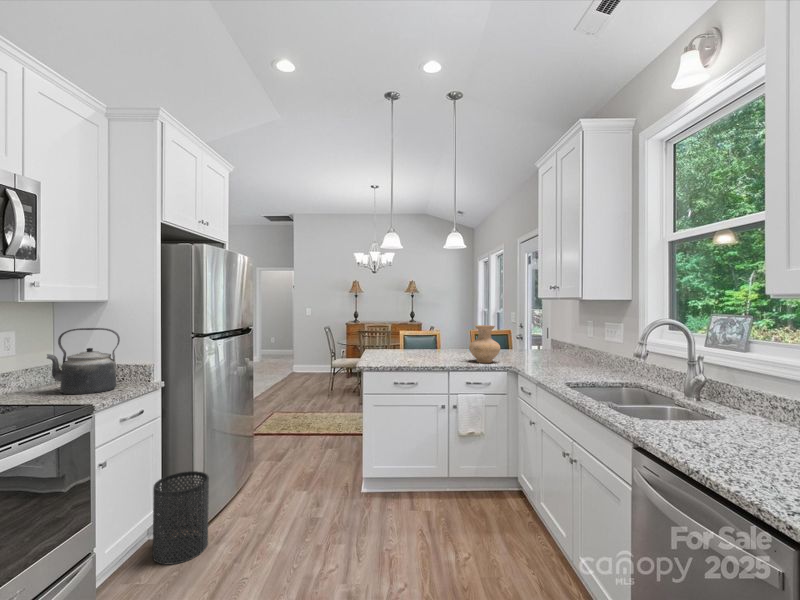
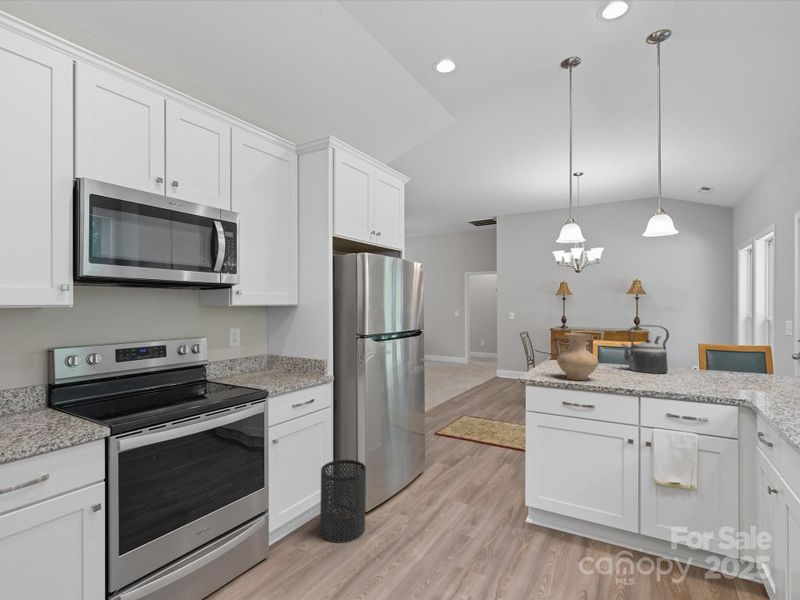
vase: present [469,325,500,363] -> present [557,333,598,380]
kettle: present [47,328,120,395] -> present [622,325,669,374]

